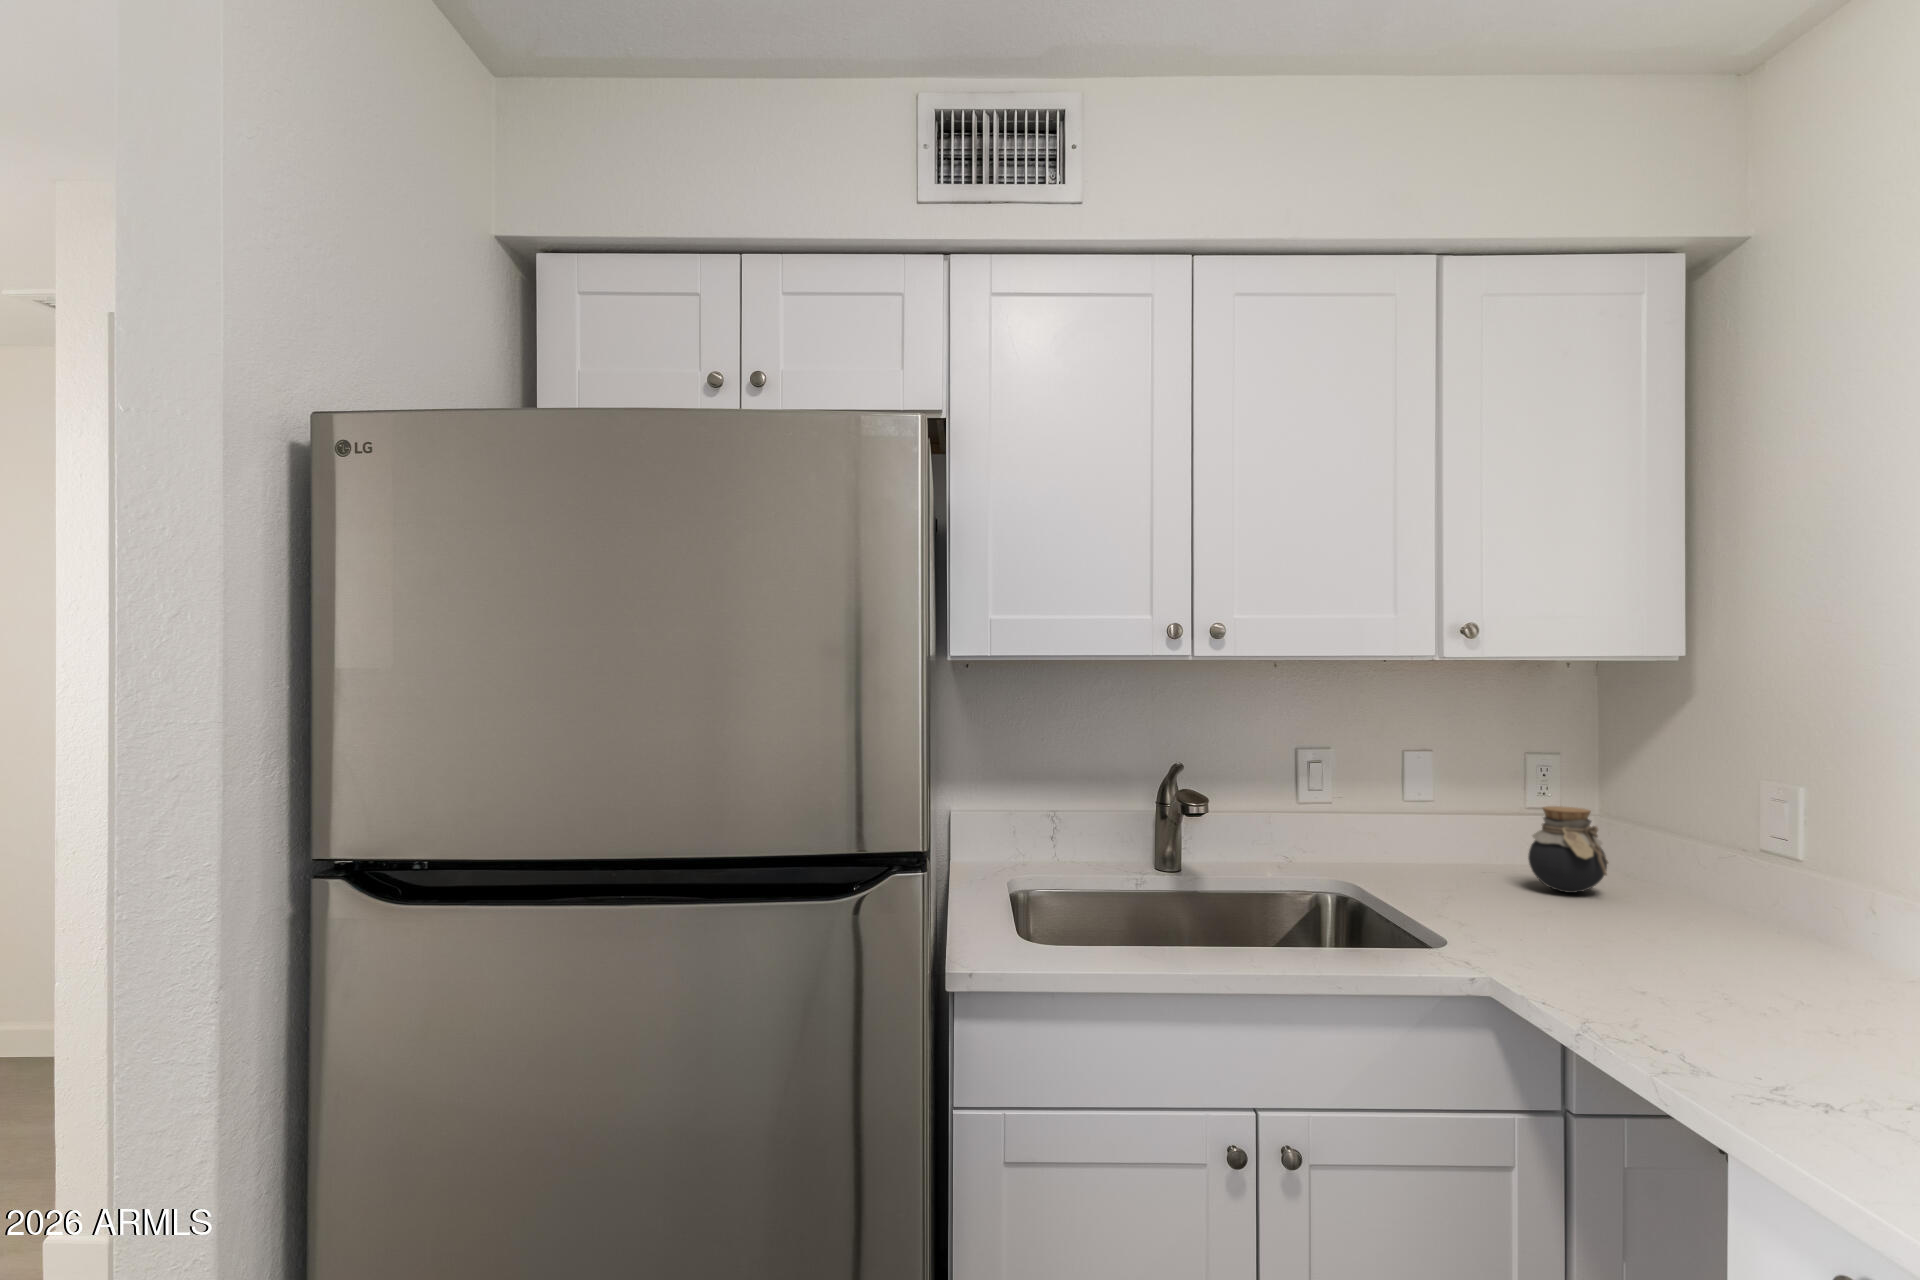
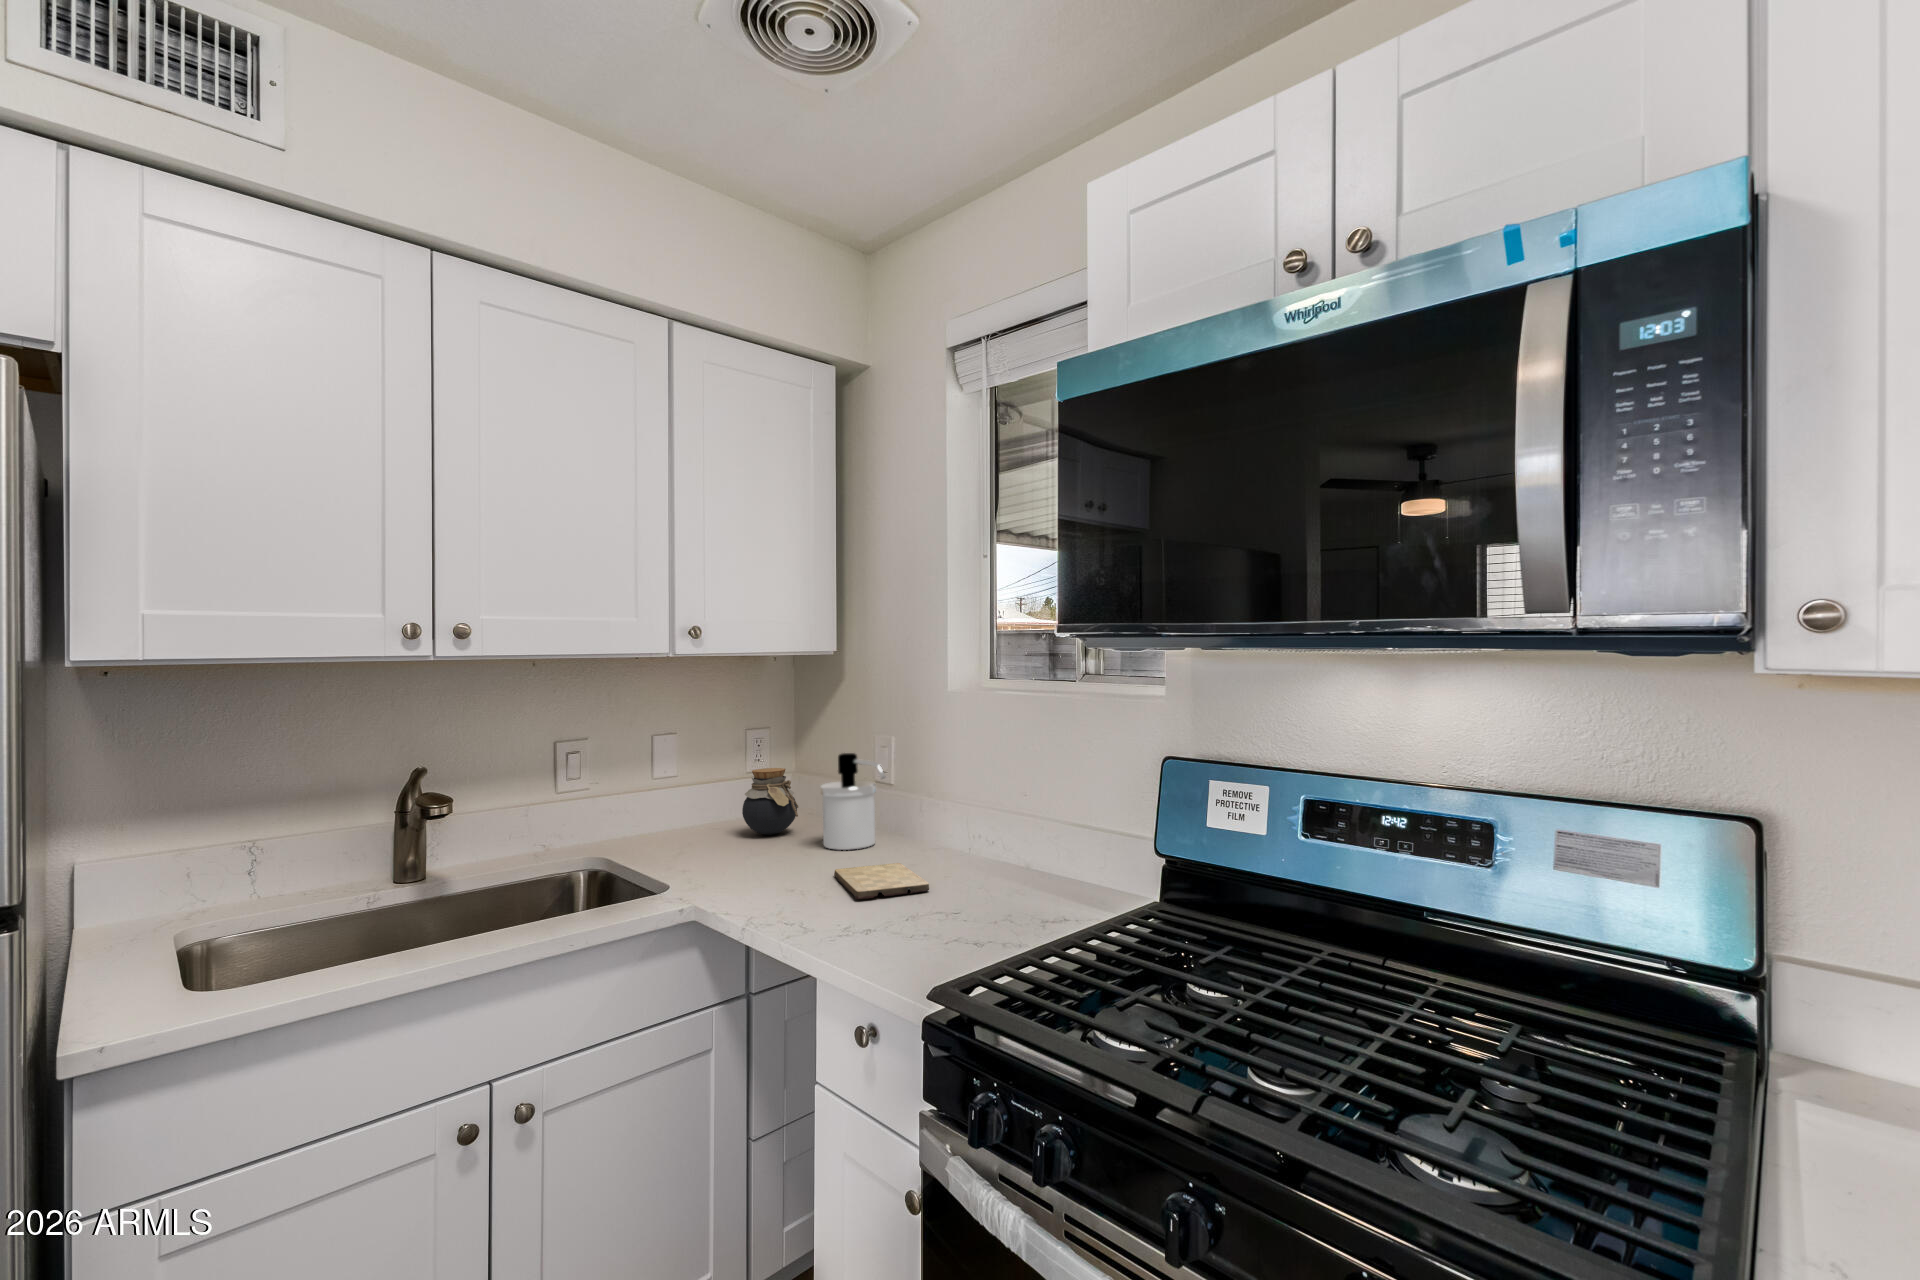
soap dispenser: none [1638,800,1742,934] -> present [820,753,885,850]
cutting board: none [1647,953,1797,1010] -> present [834,863,929,899]

